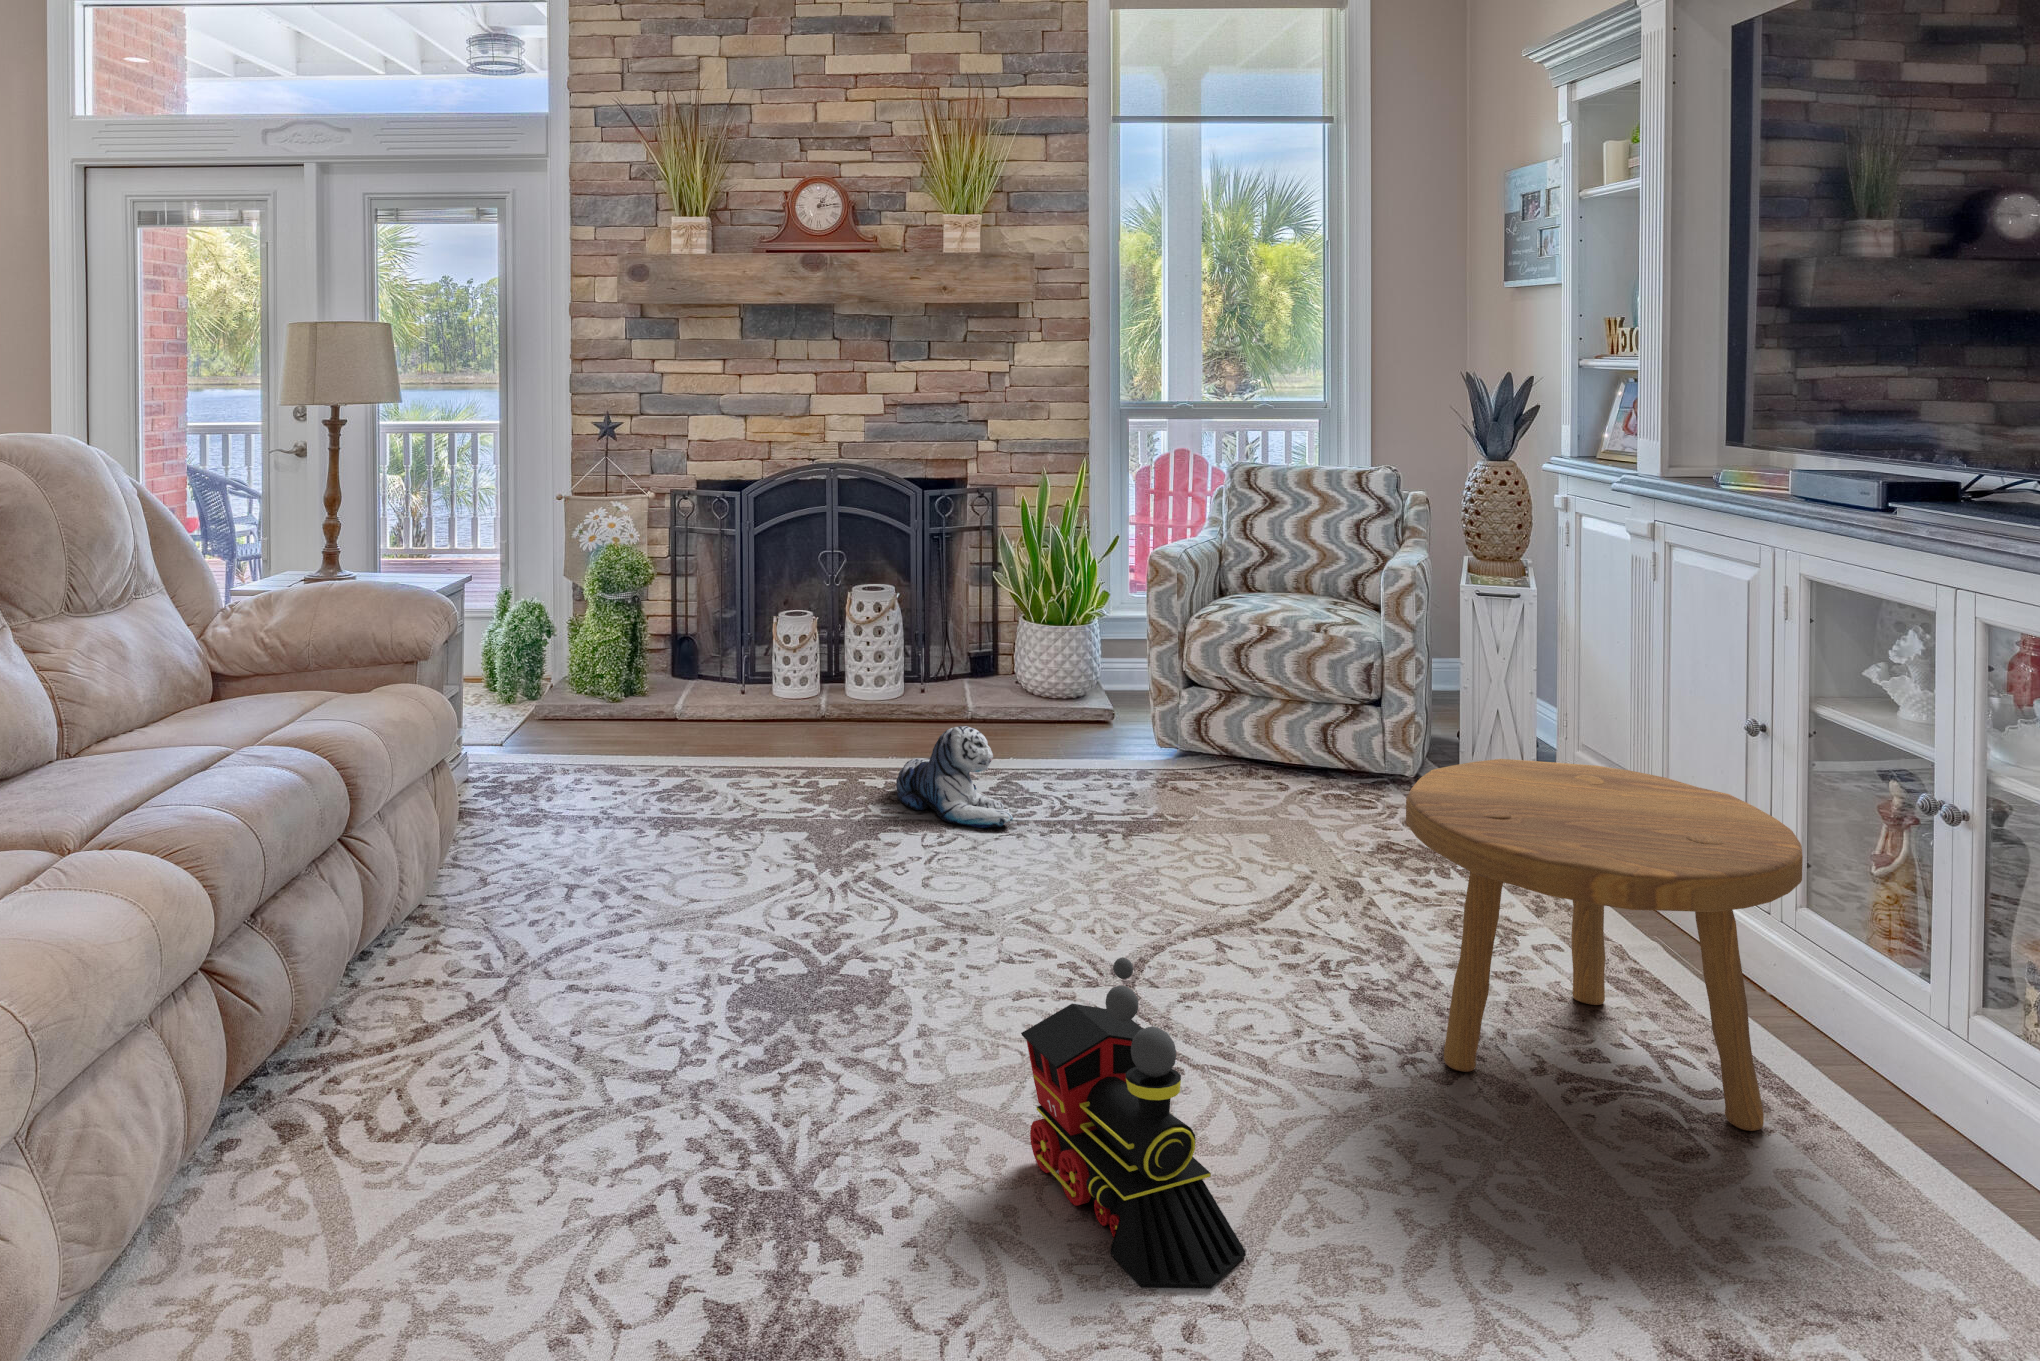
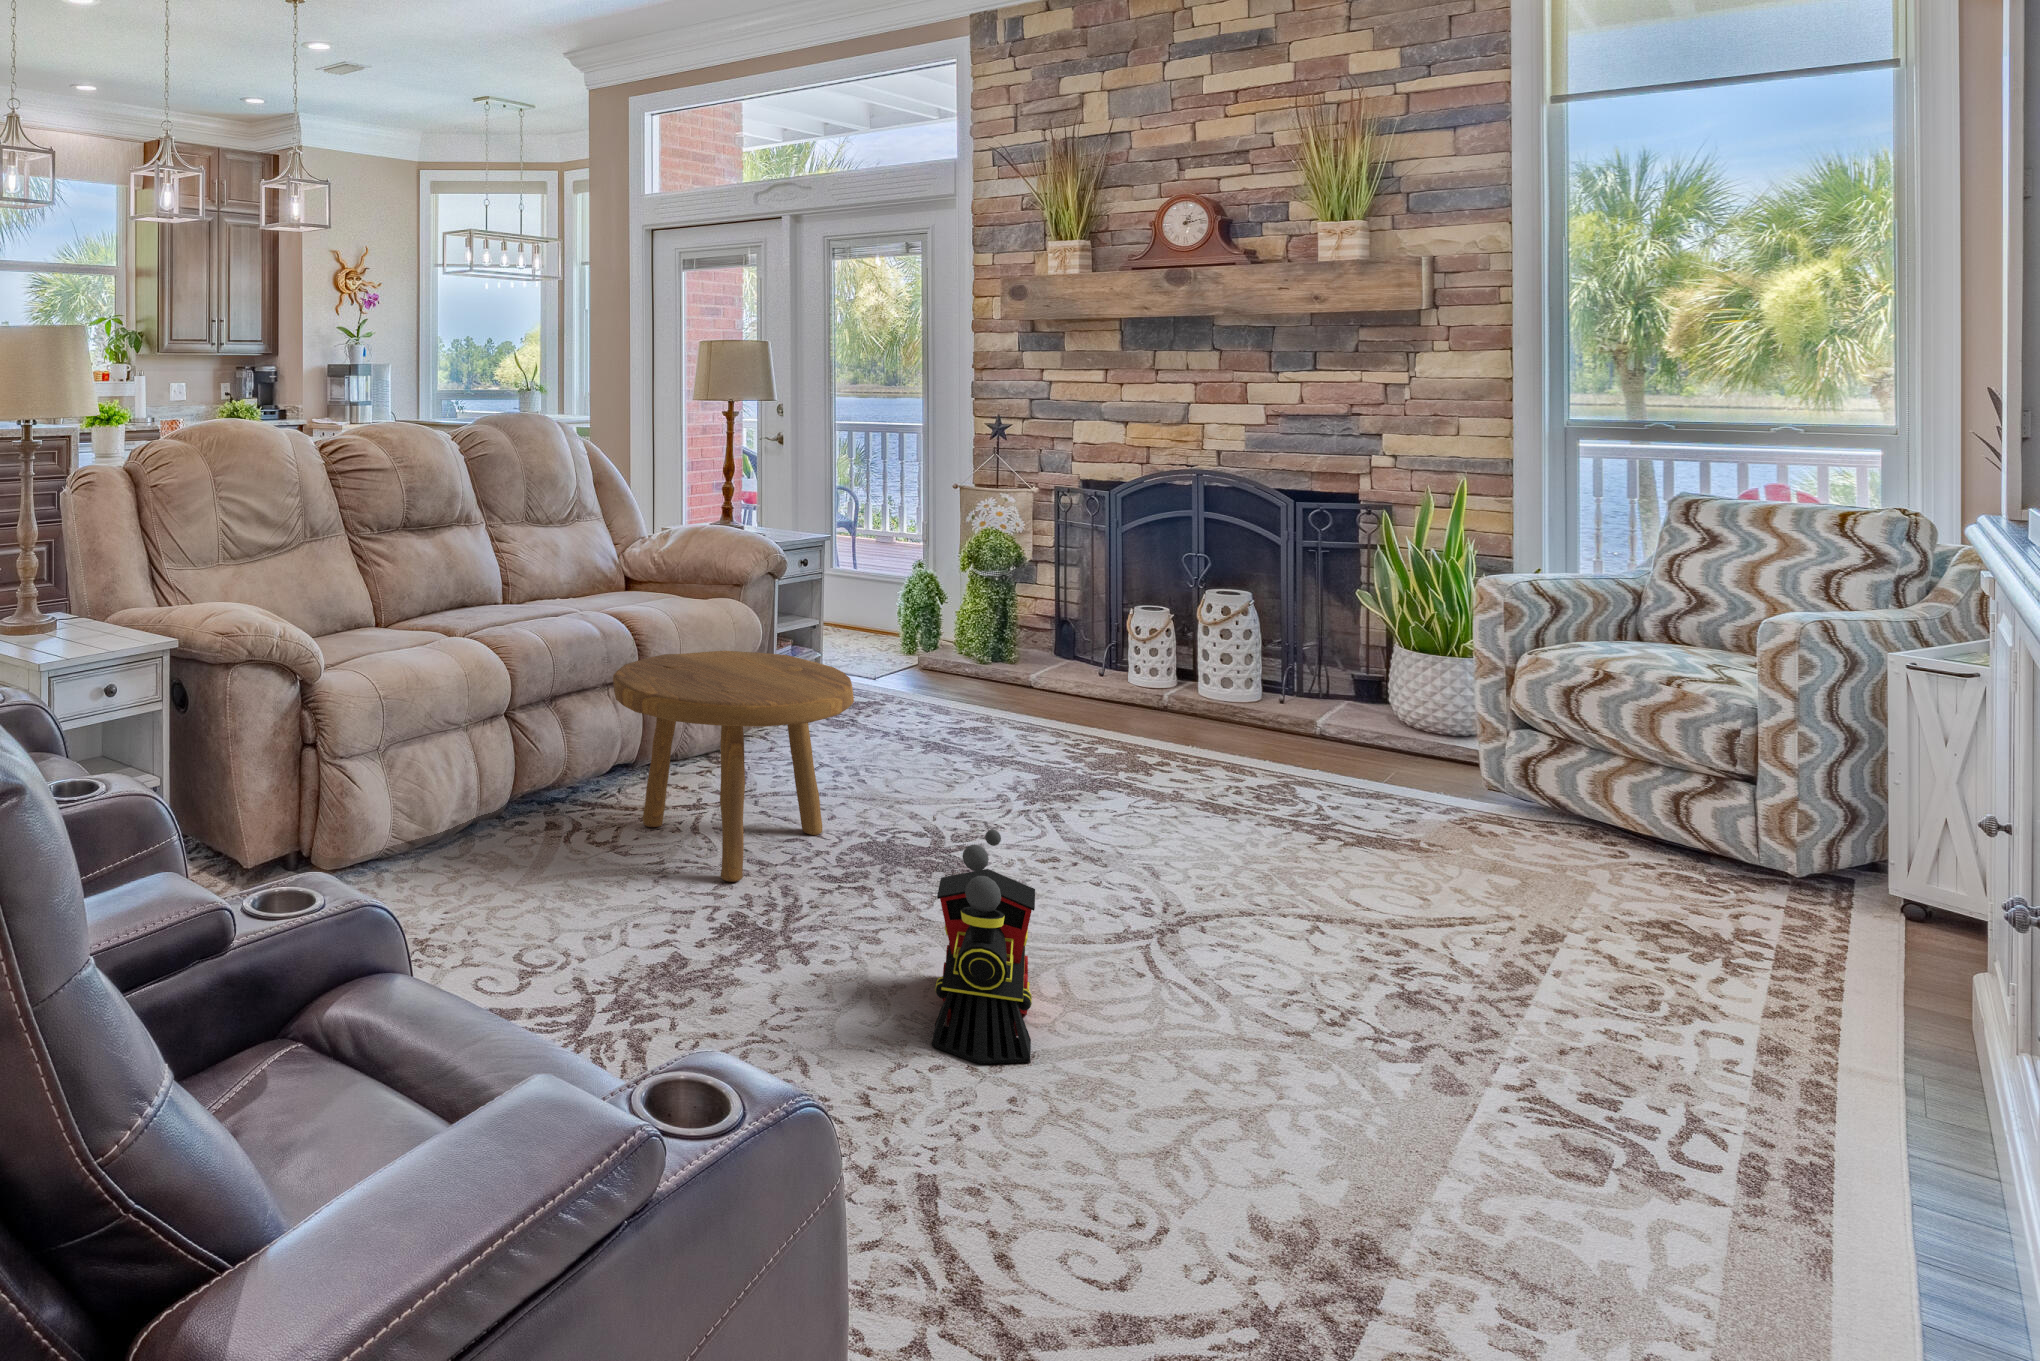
plush toy: present [896,726,1013,828] -> none [1147,712,1232,809]
footstool: present [1406,759,1803,1131] -> present [613,651,854,882]

